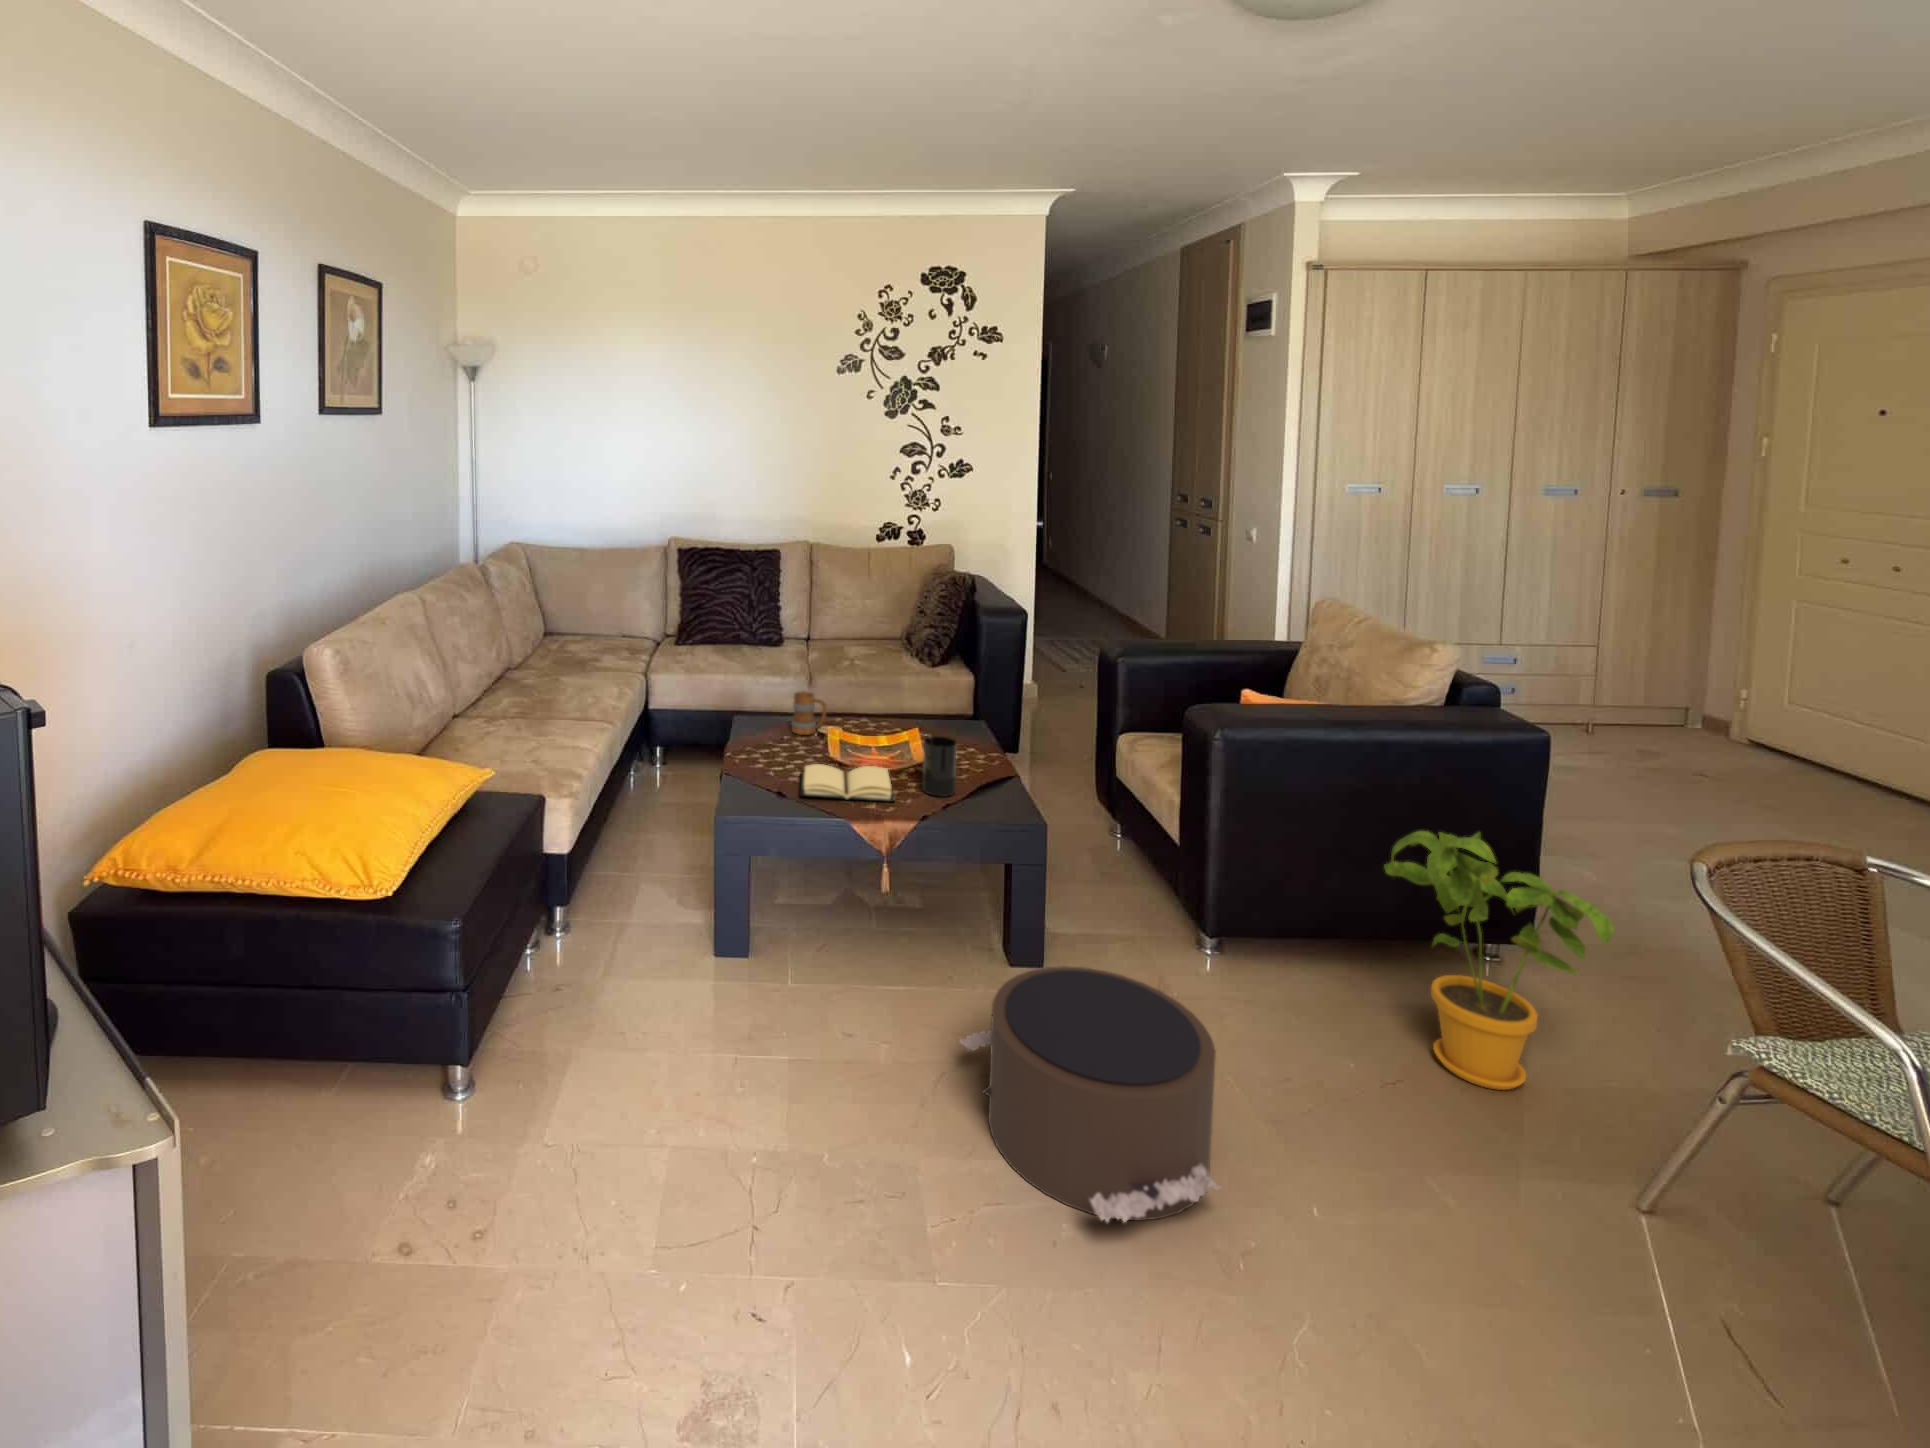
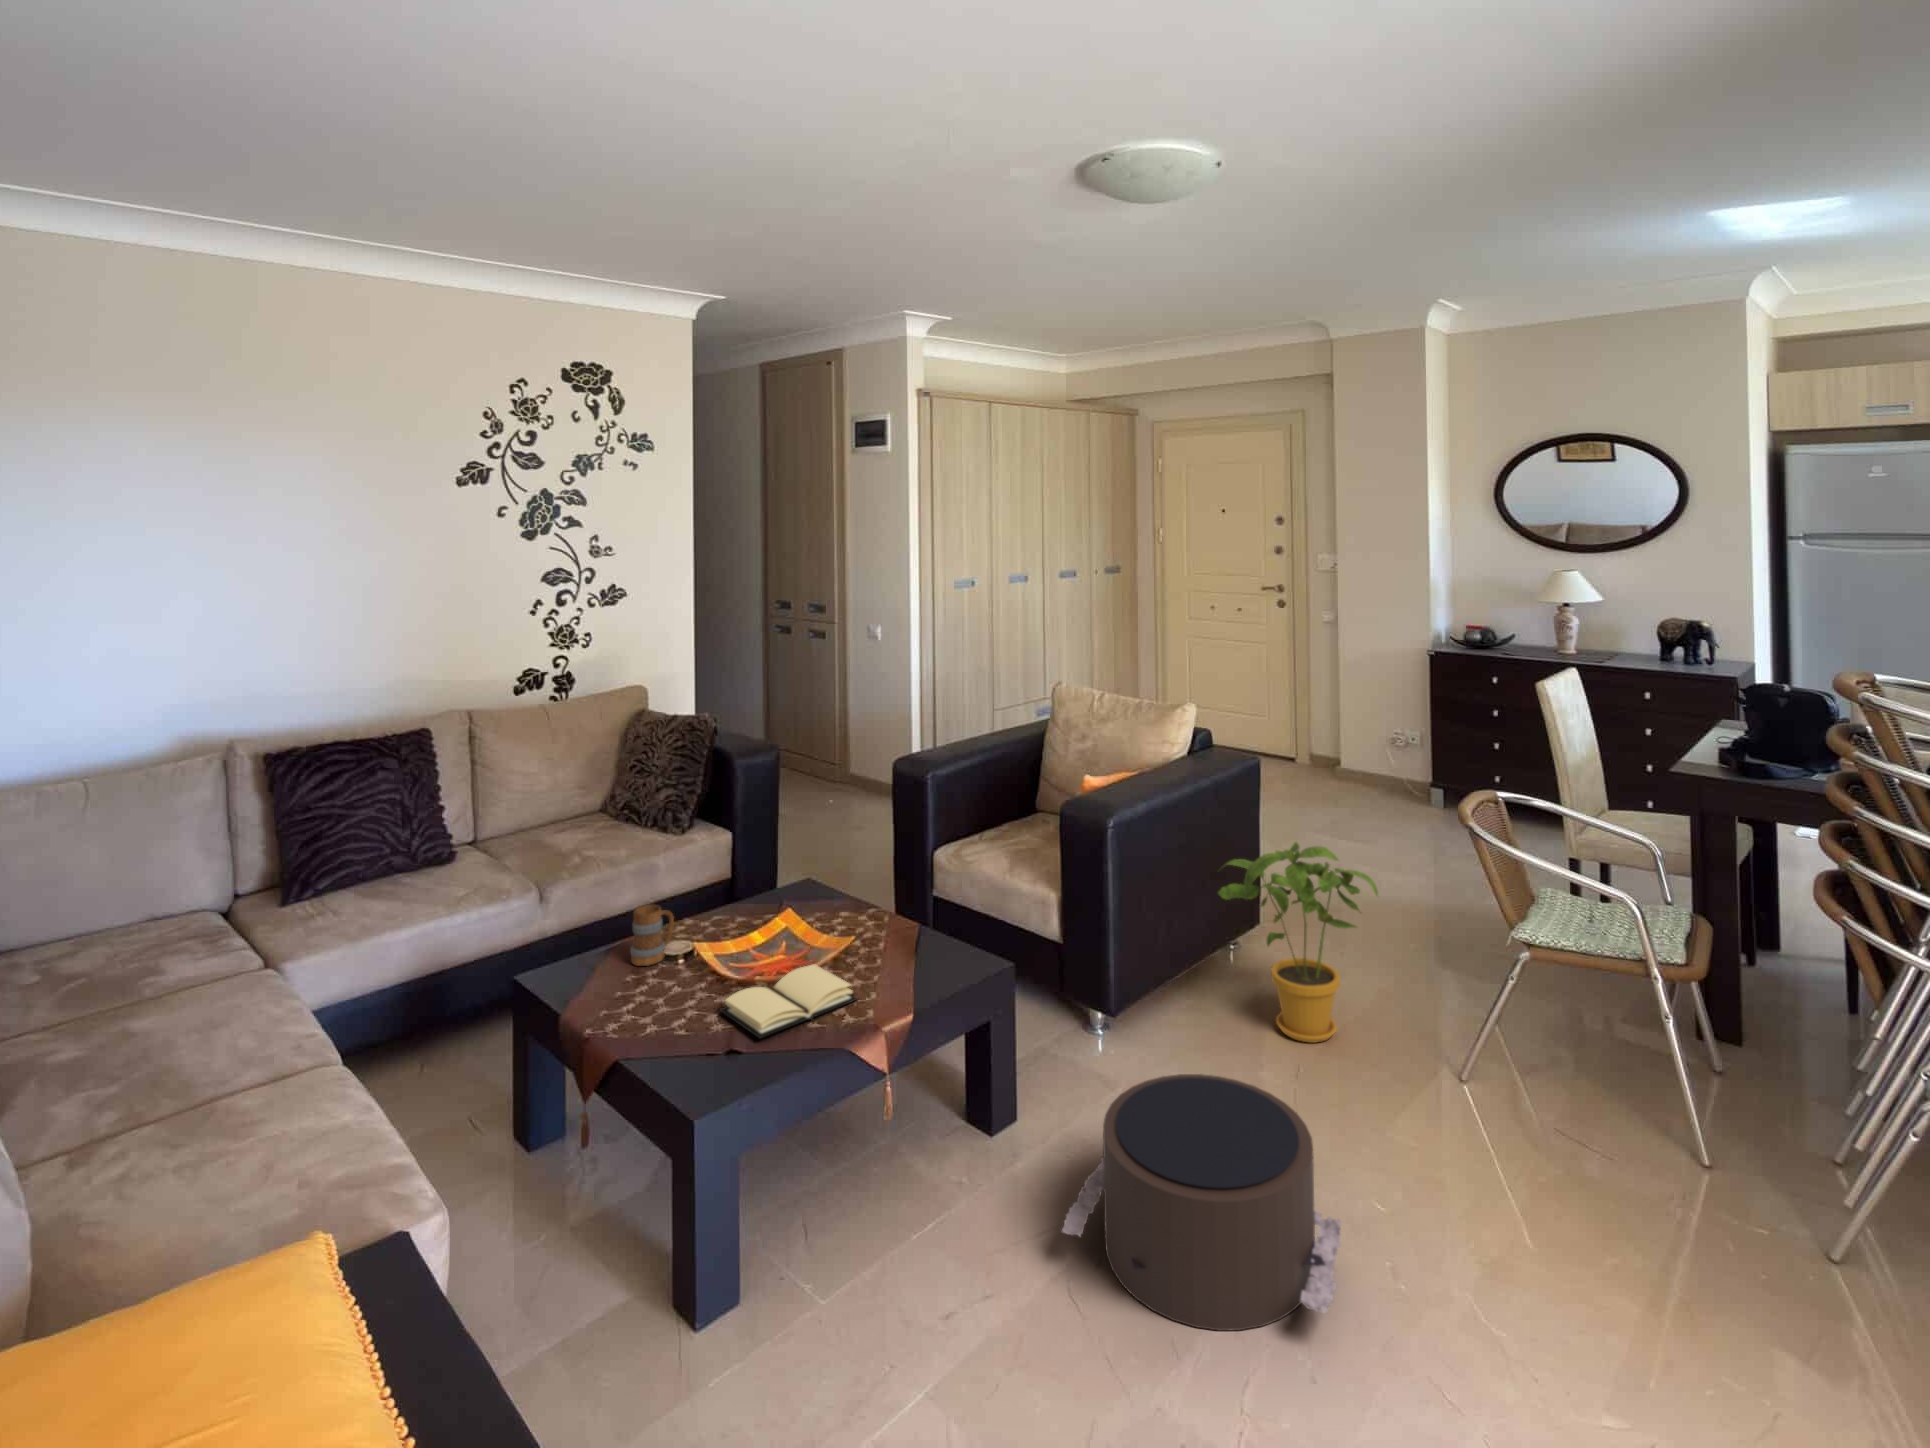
candle: present [922,735,957,797] -> none [857,903,899,976]

